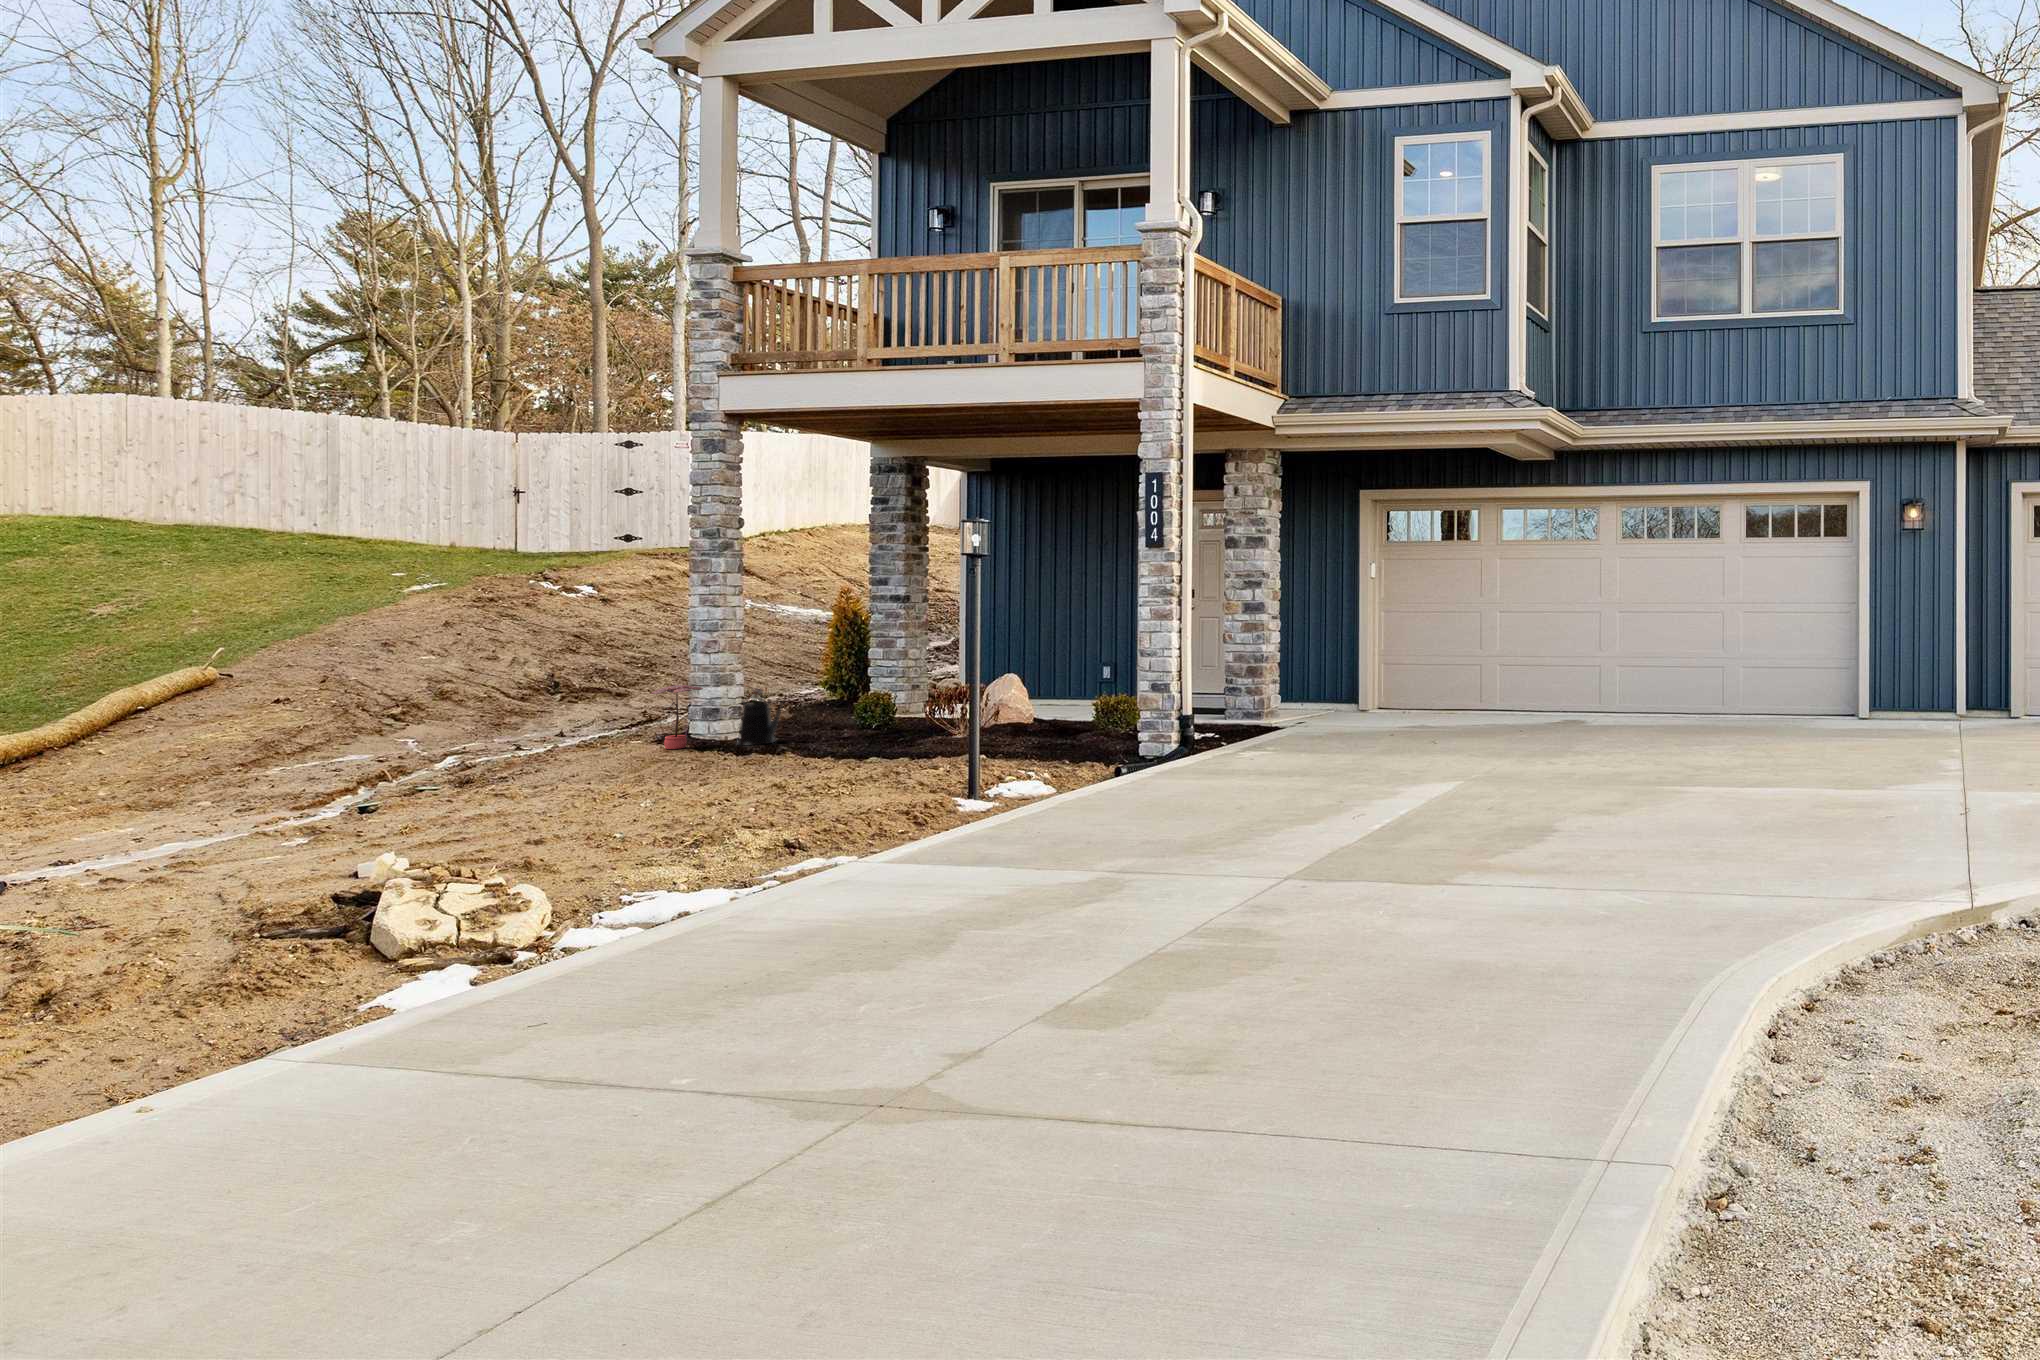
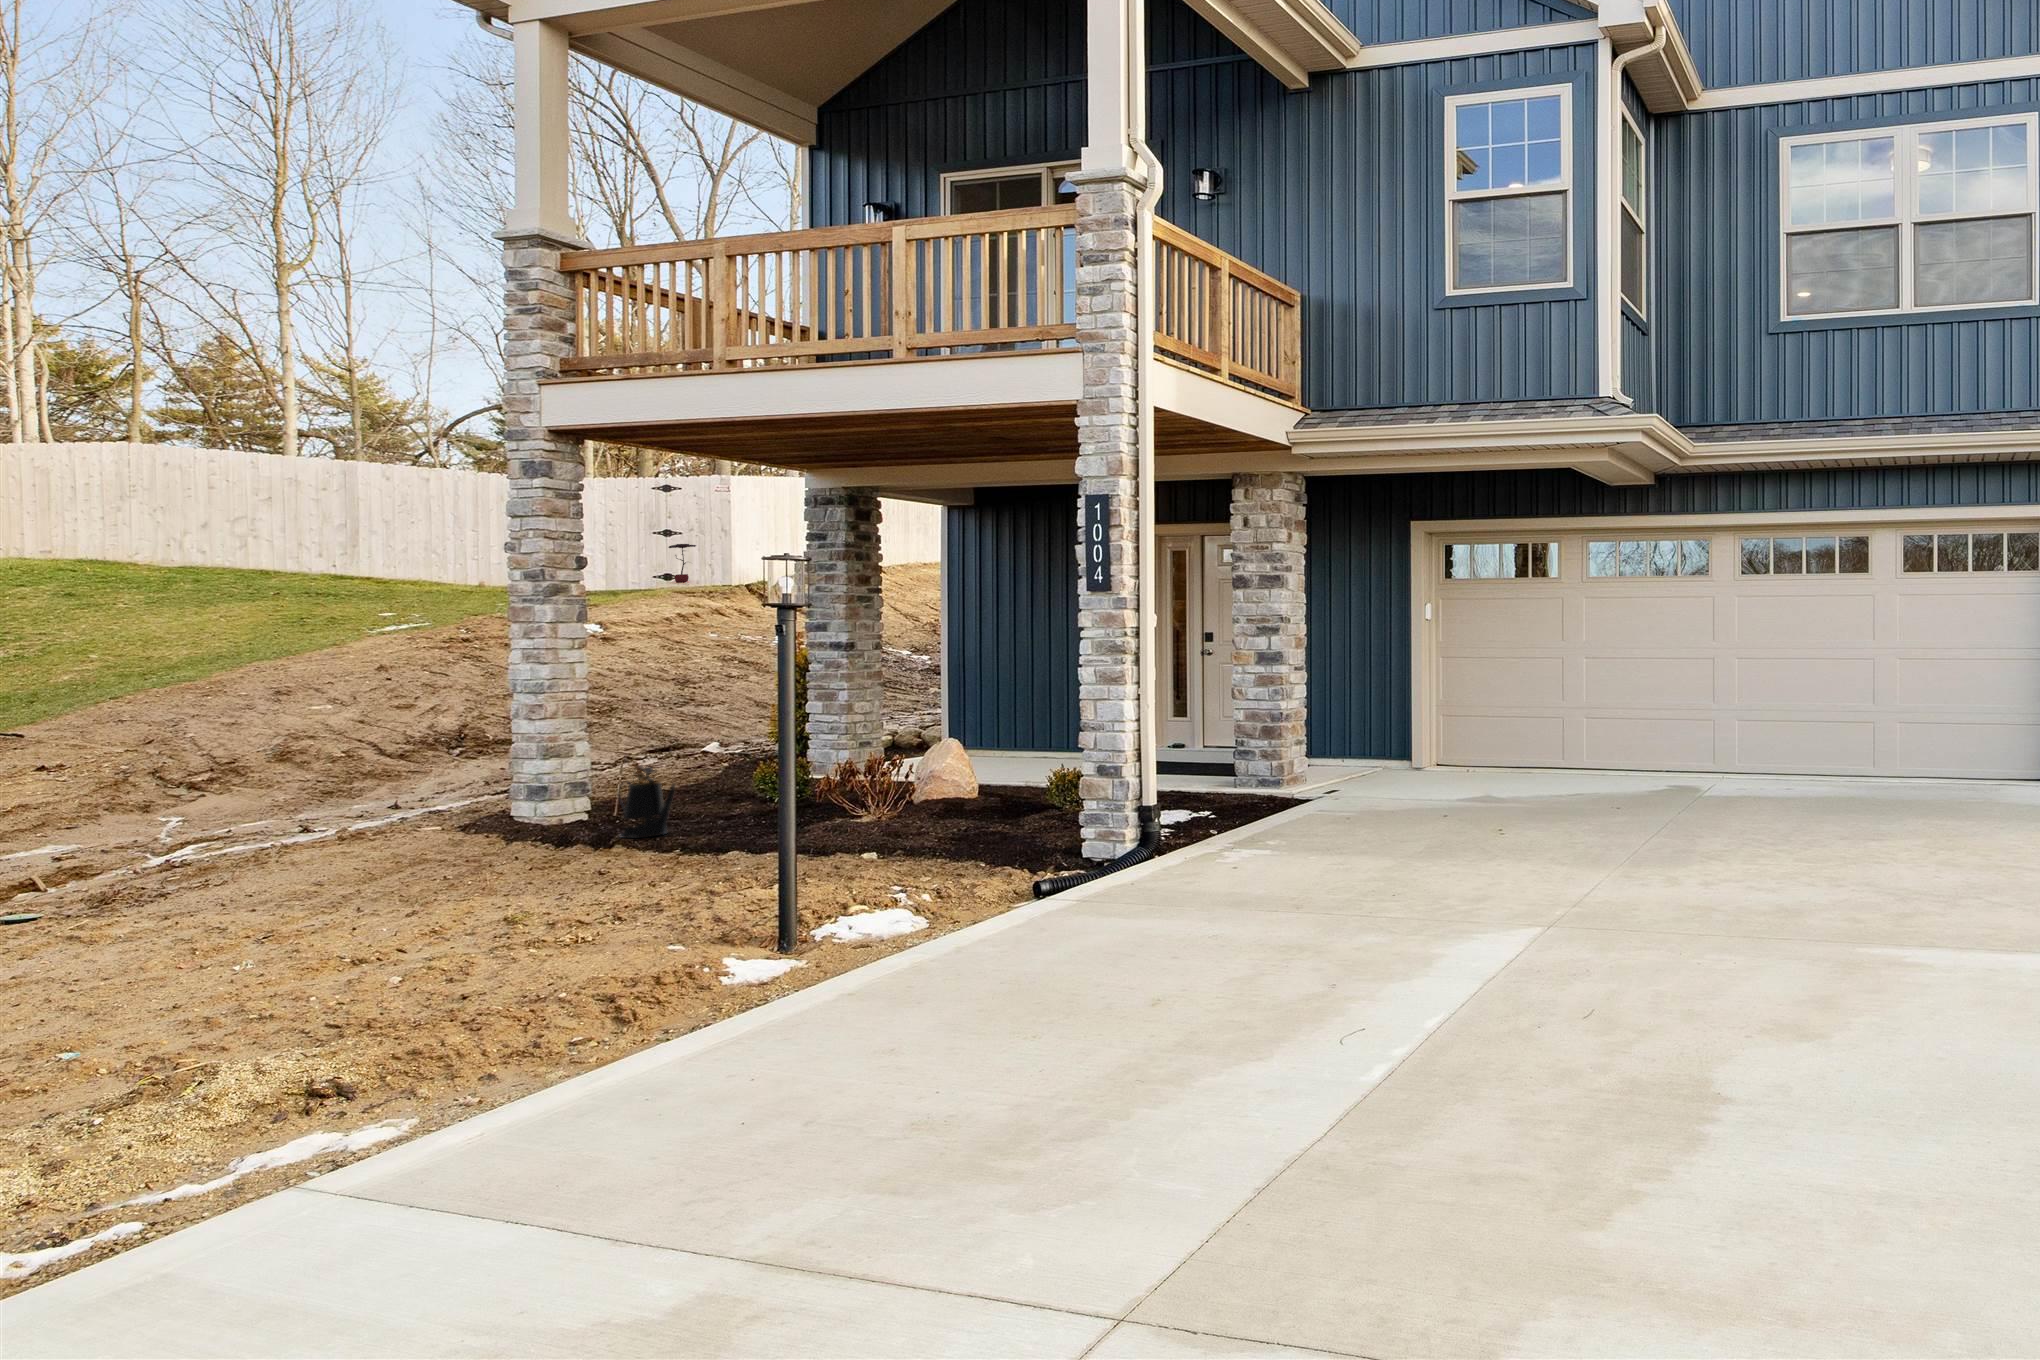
potted plant: present [651,685,703,749] -> present [669,544,696,582]

